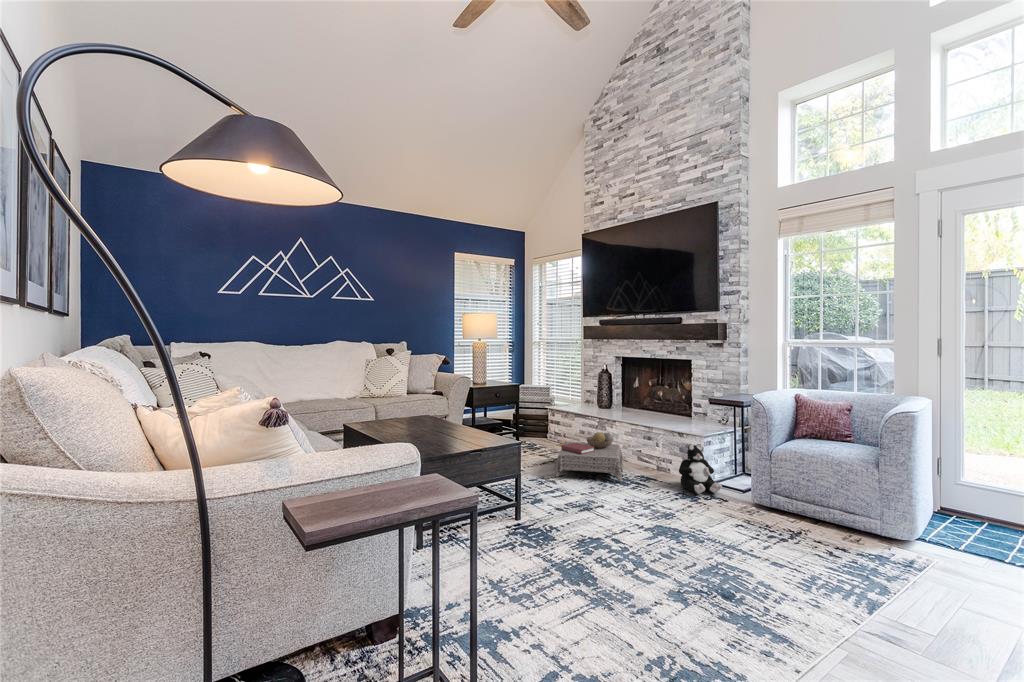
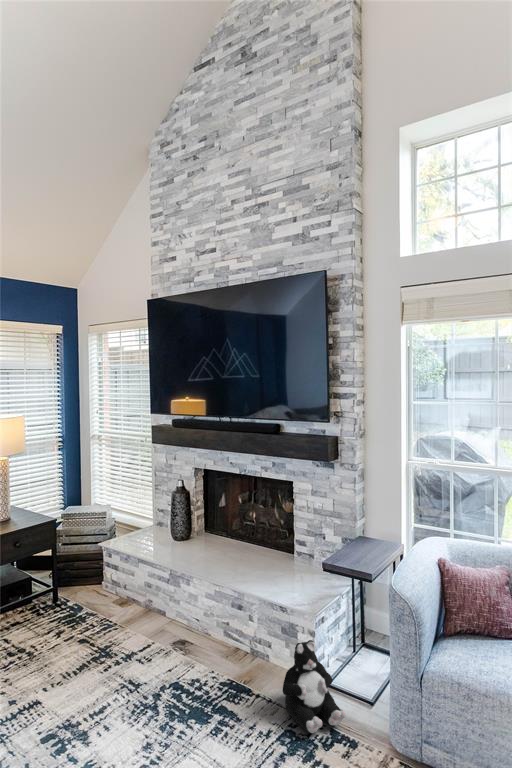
ottoman: present [555,432,623,482] -> none [88,616,202,722]

